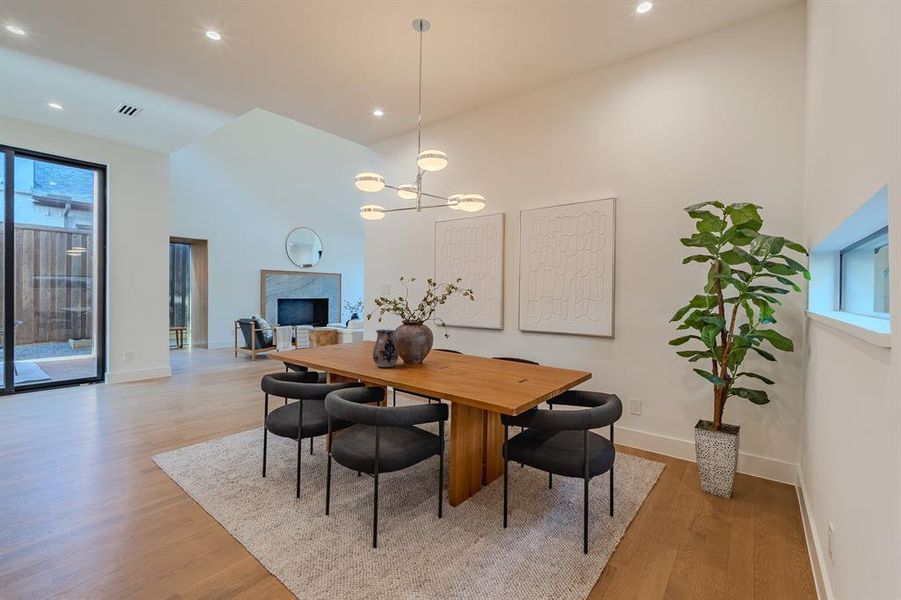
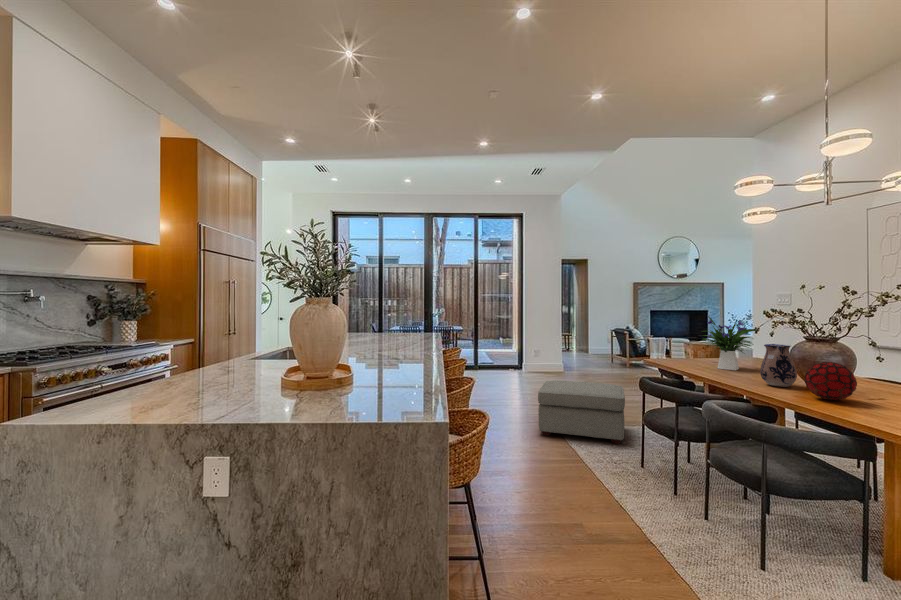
flower arrangement: none [324,305,371,356] -> present [703,317,757,370]
decorative orb: none [405,342,437,374] -> present [805,362,857,400]
ottoman: none [122,386,247,471] -> present [538,381,625,444]

